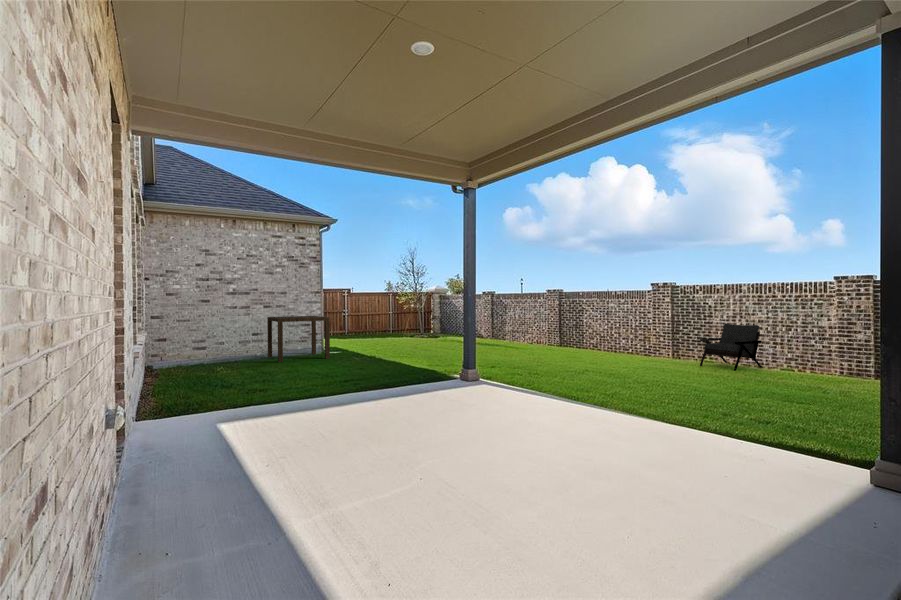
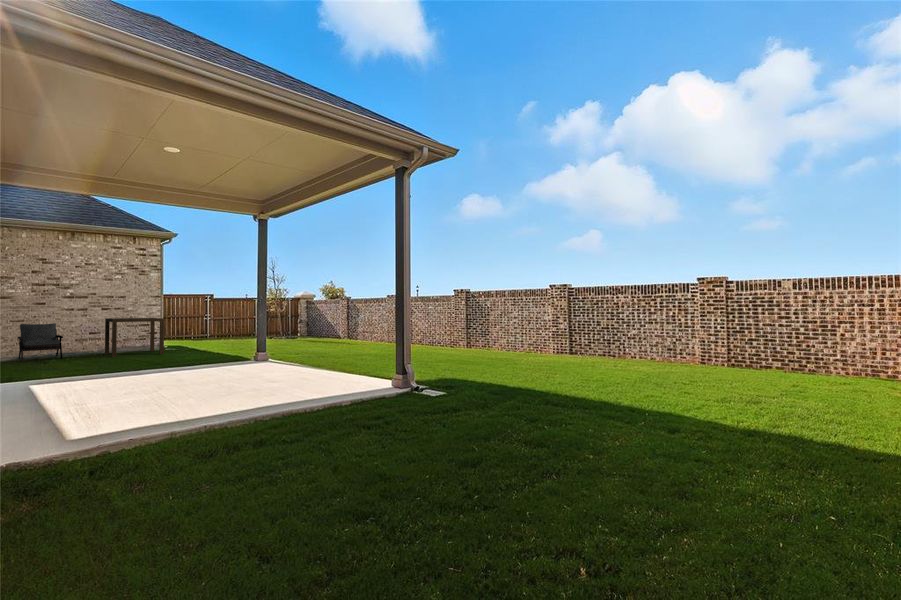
armchair: present [700,324,762,371] -> present [18,323,63,361]

